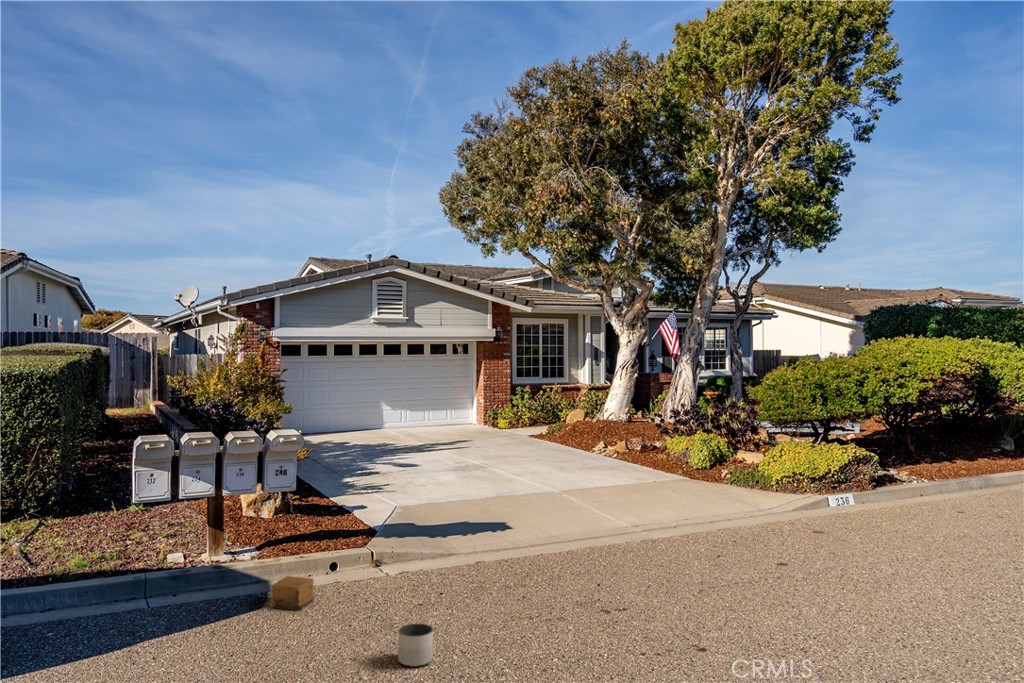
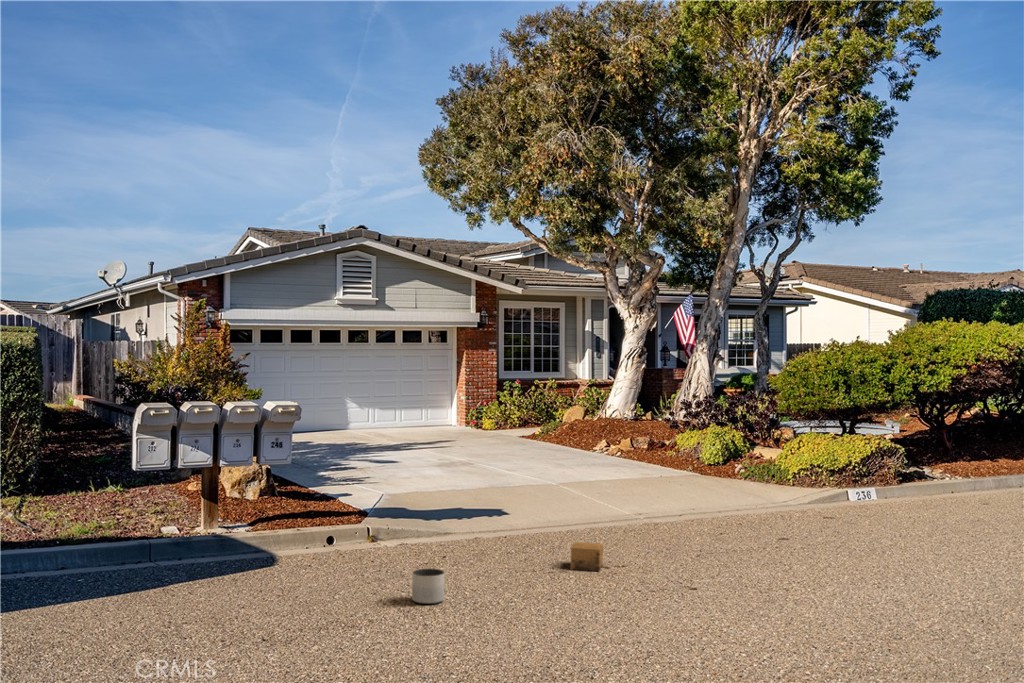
cardboard box: present [271,576,314,611] -> present [570,542,603,571]

